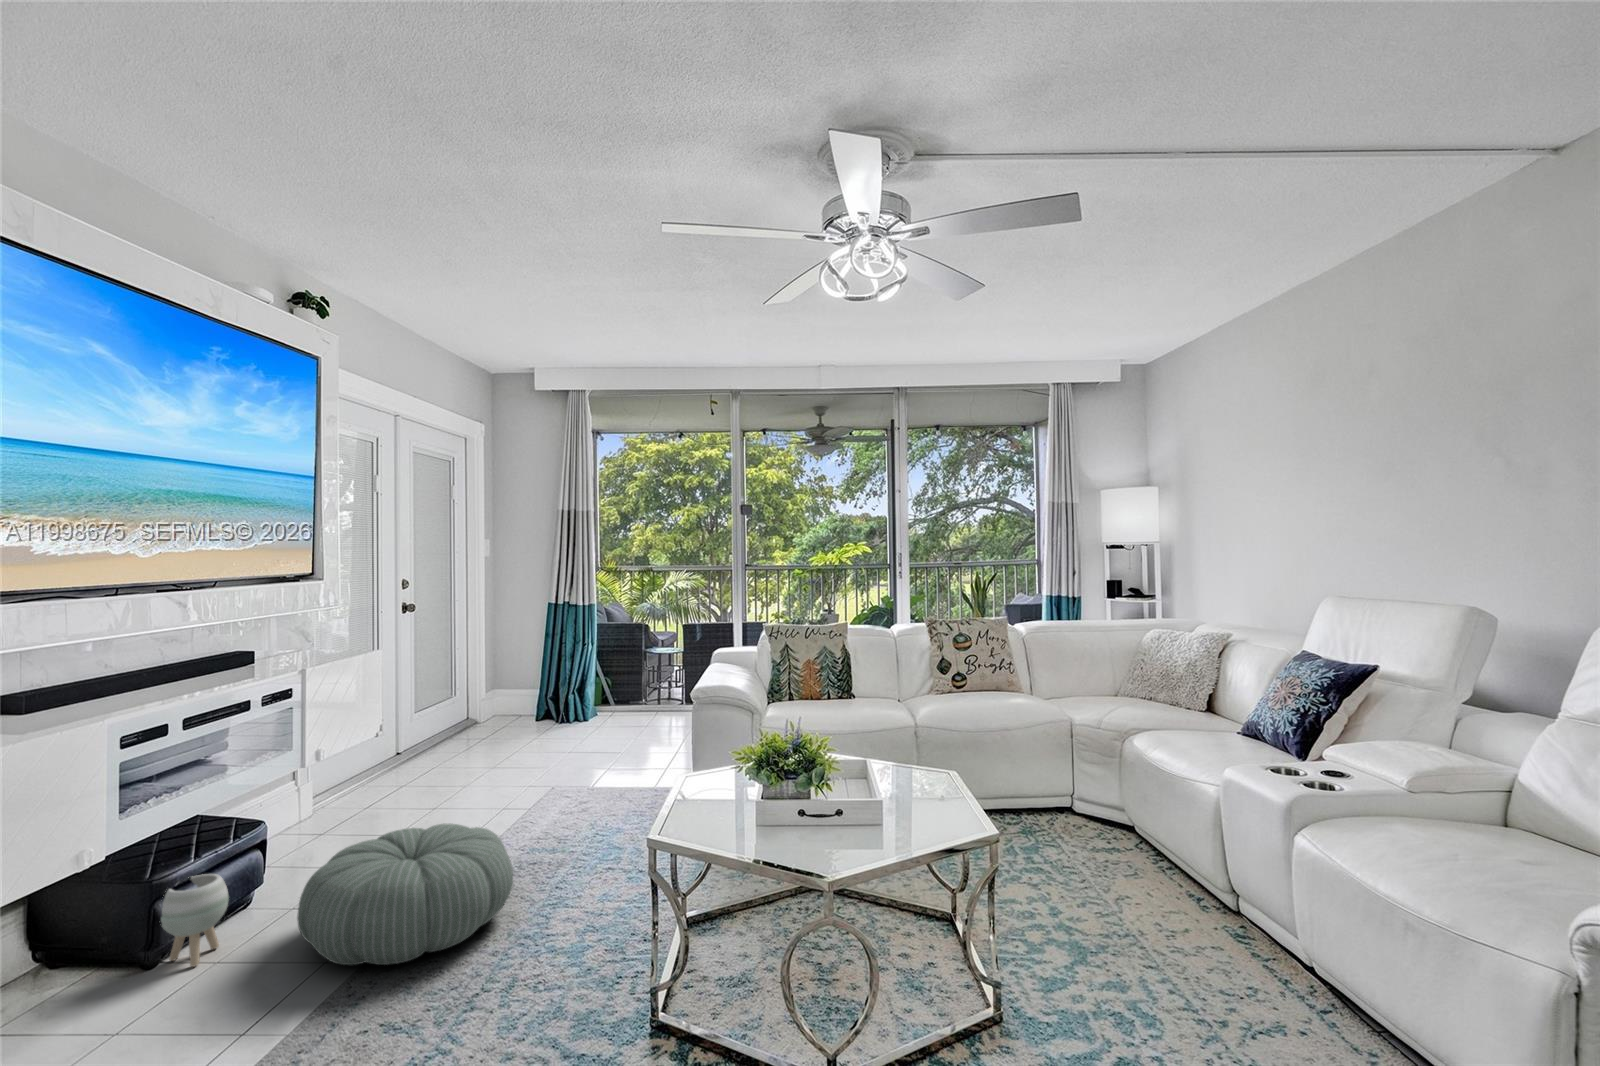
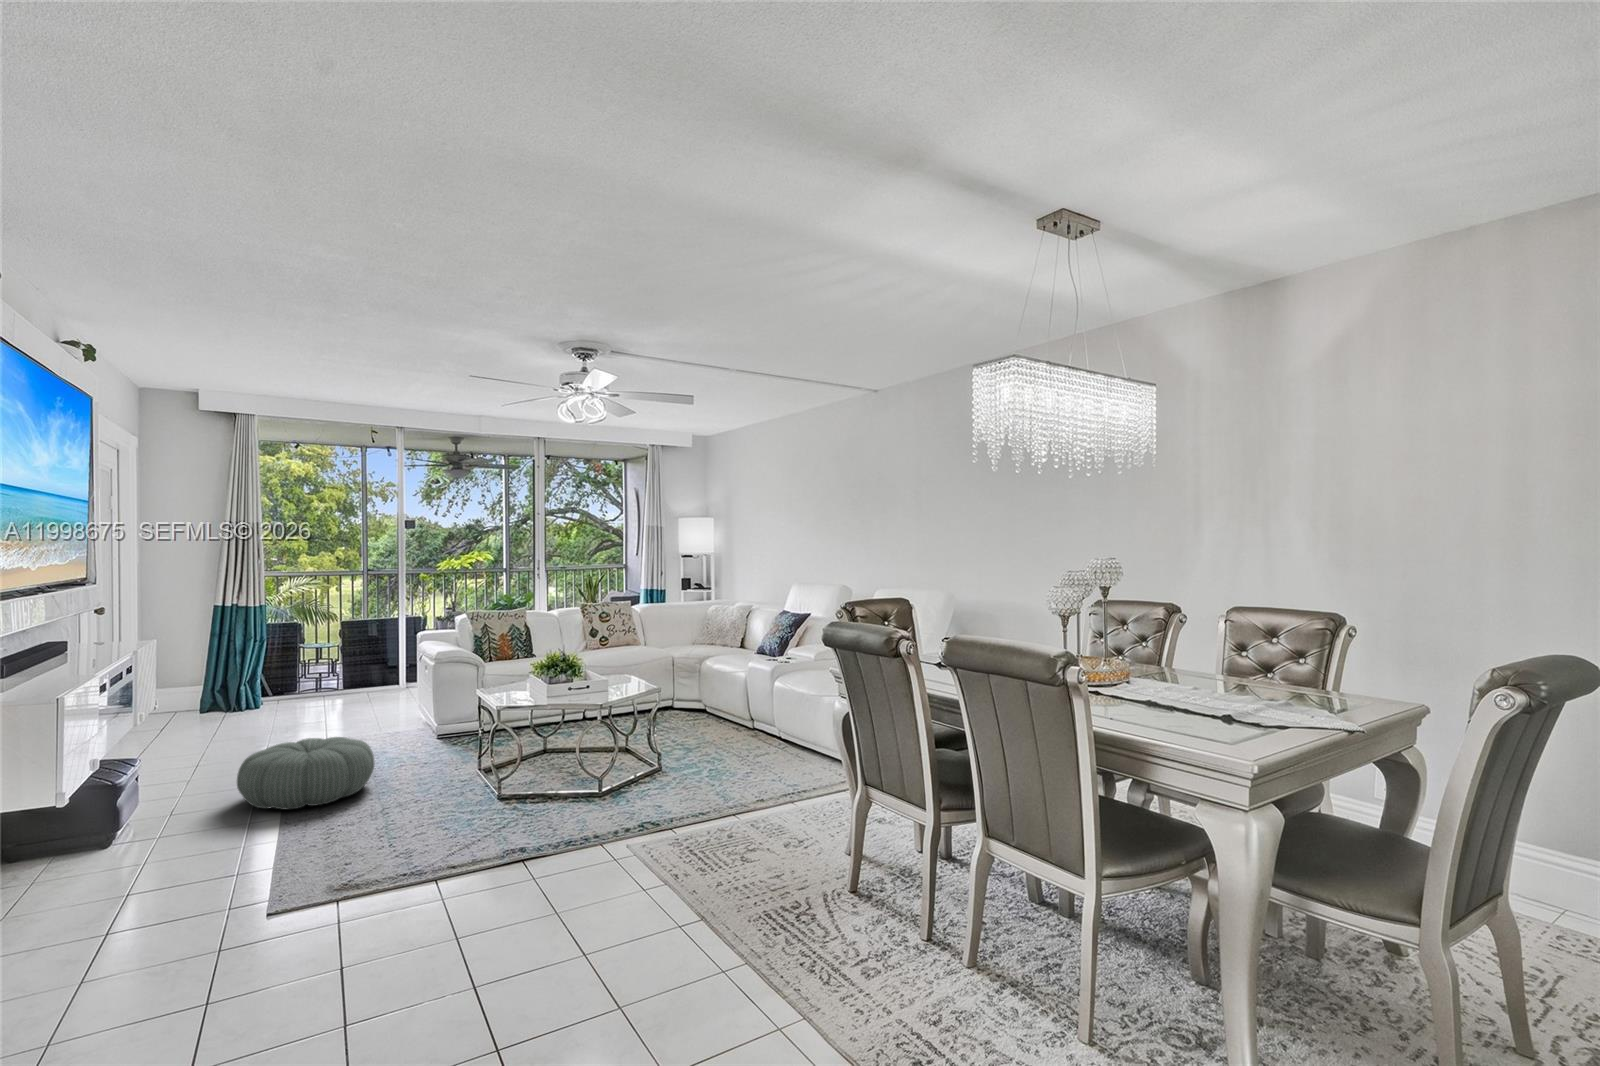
planter: present [161,874,229,967] -> none [140,775,185,831]

